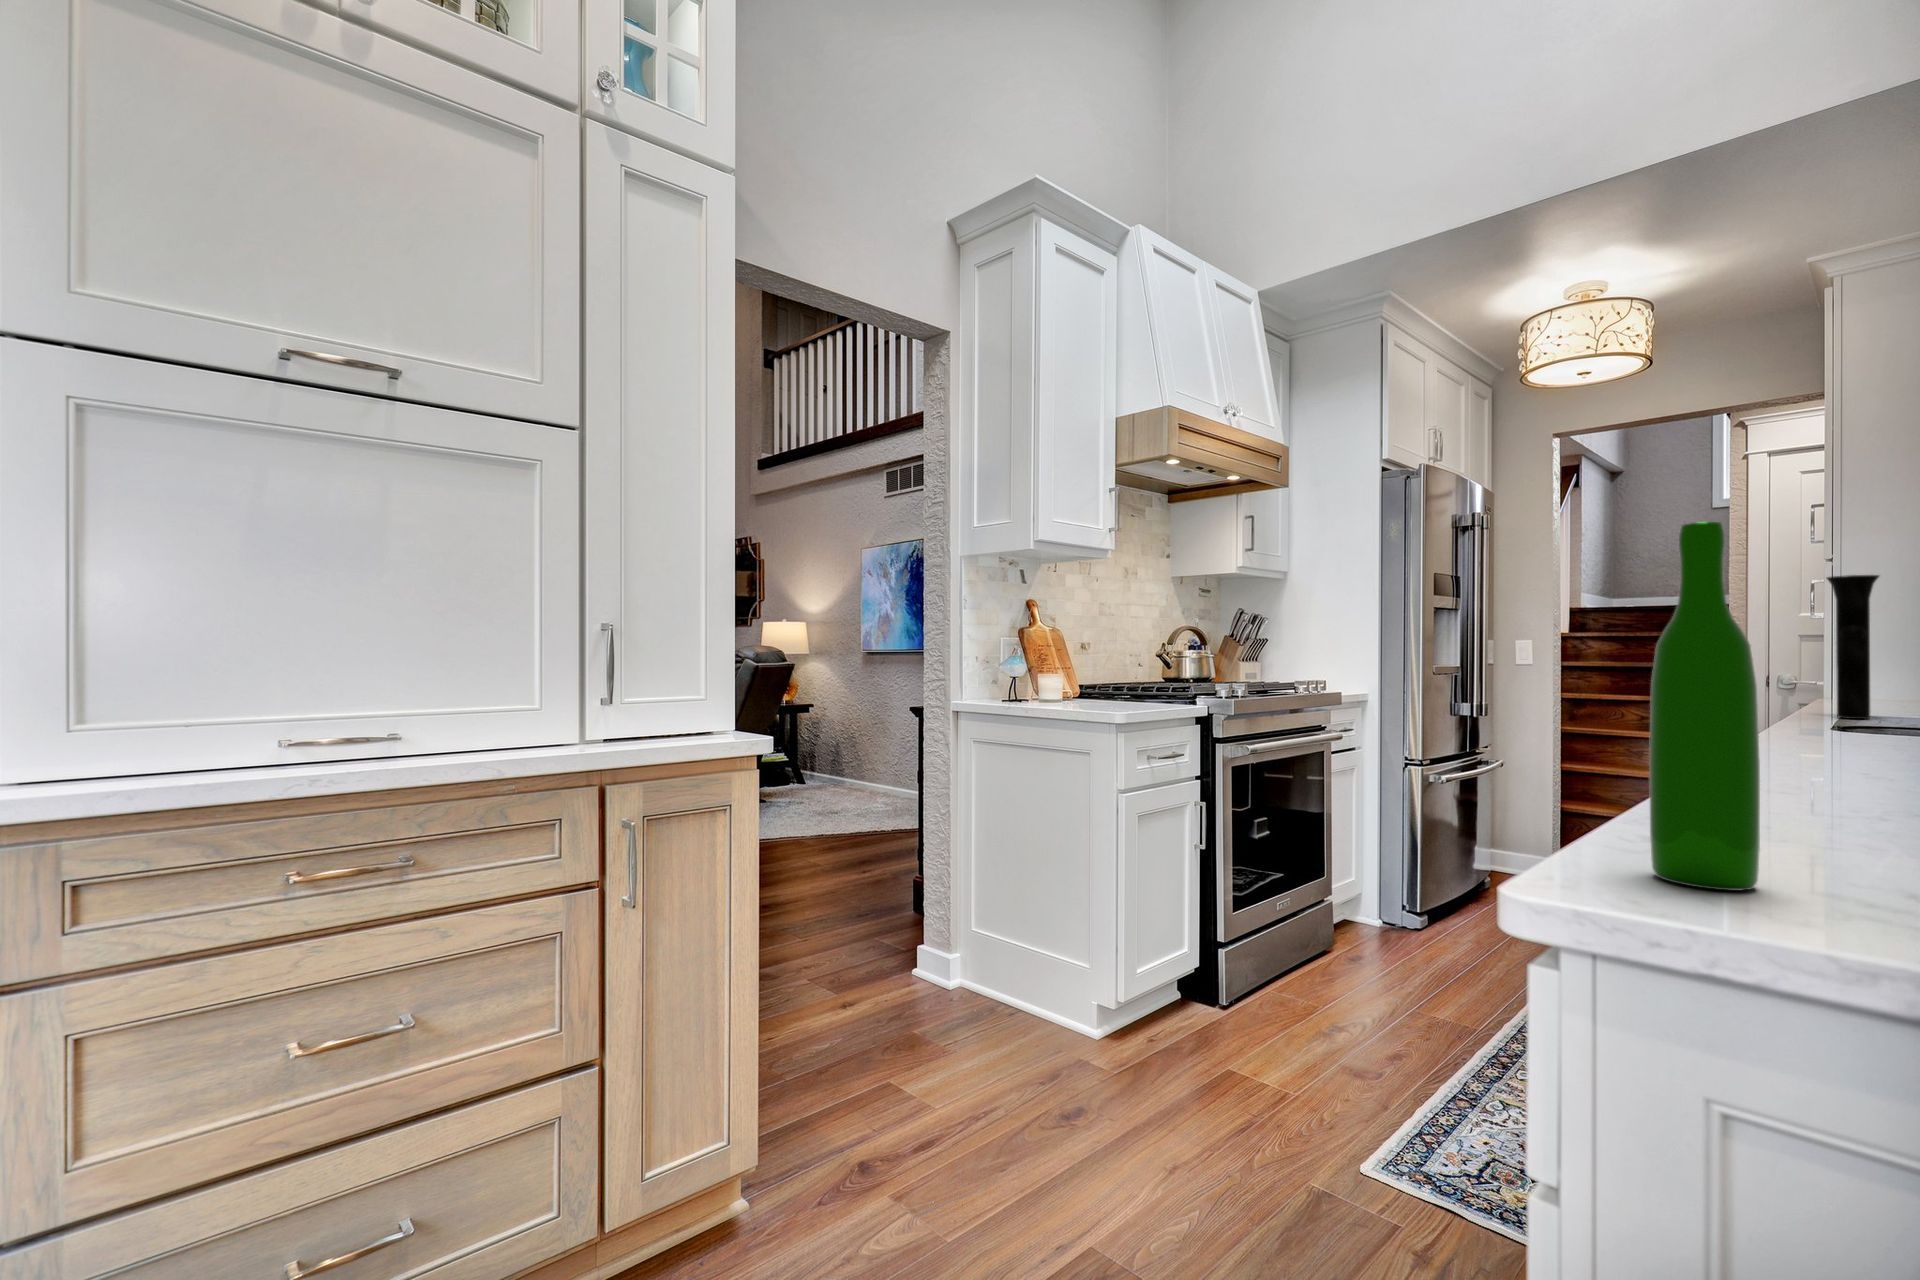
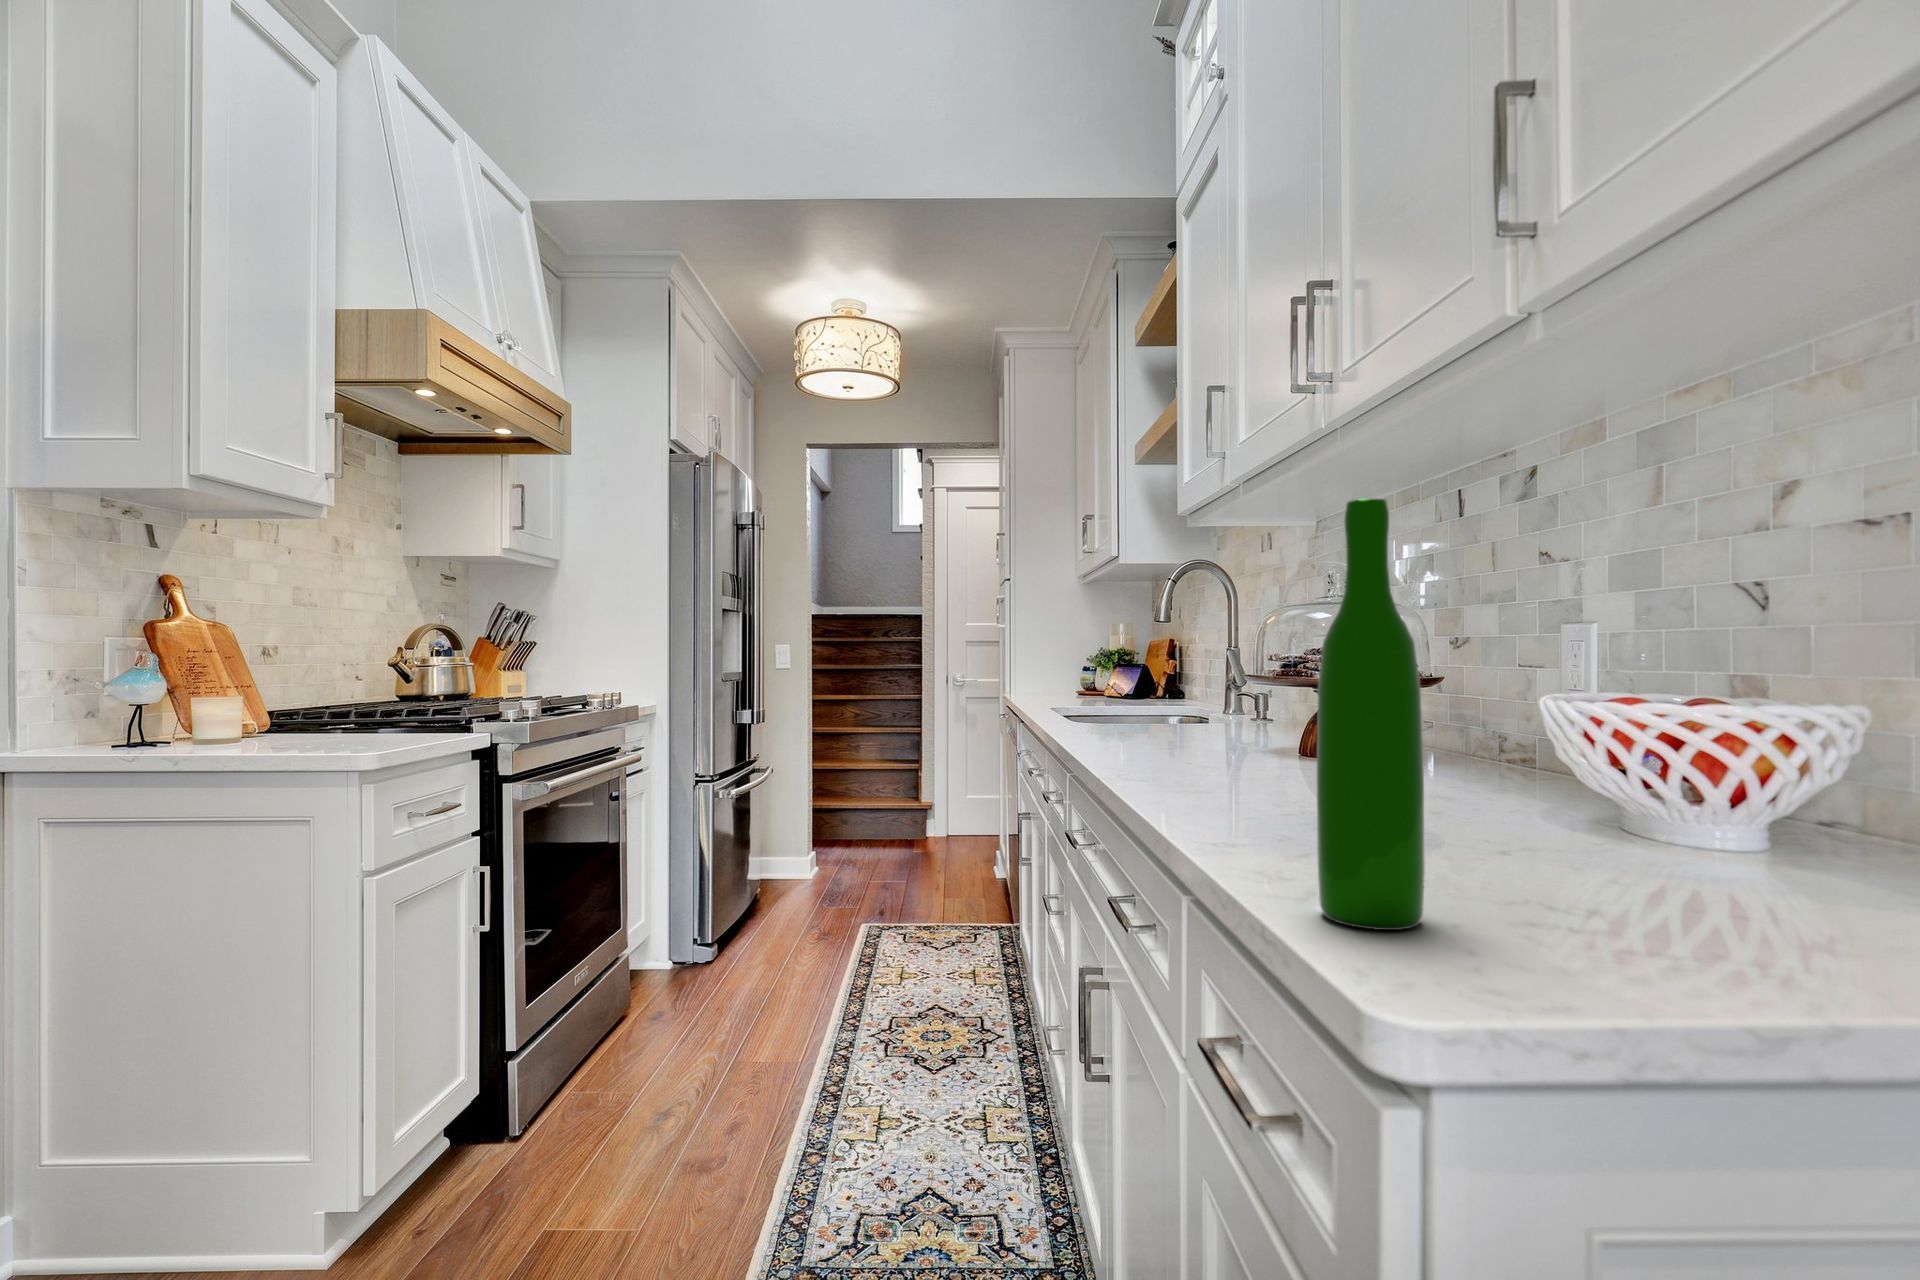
vase: present [1827,575,1879,719] -> none [1038,588,1070,707]

